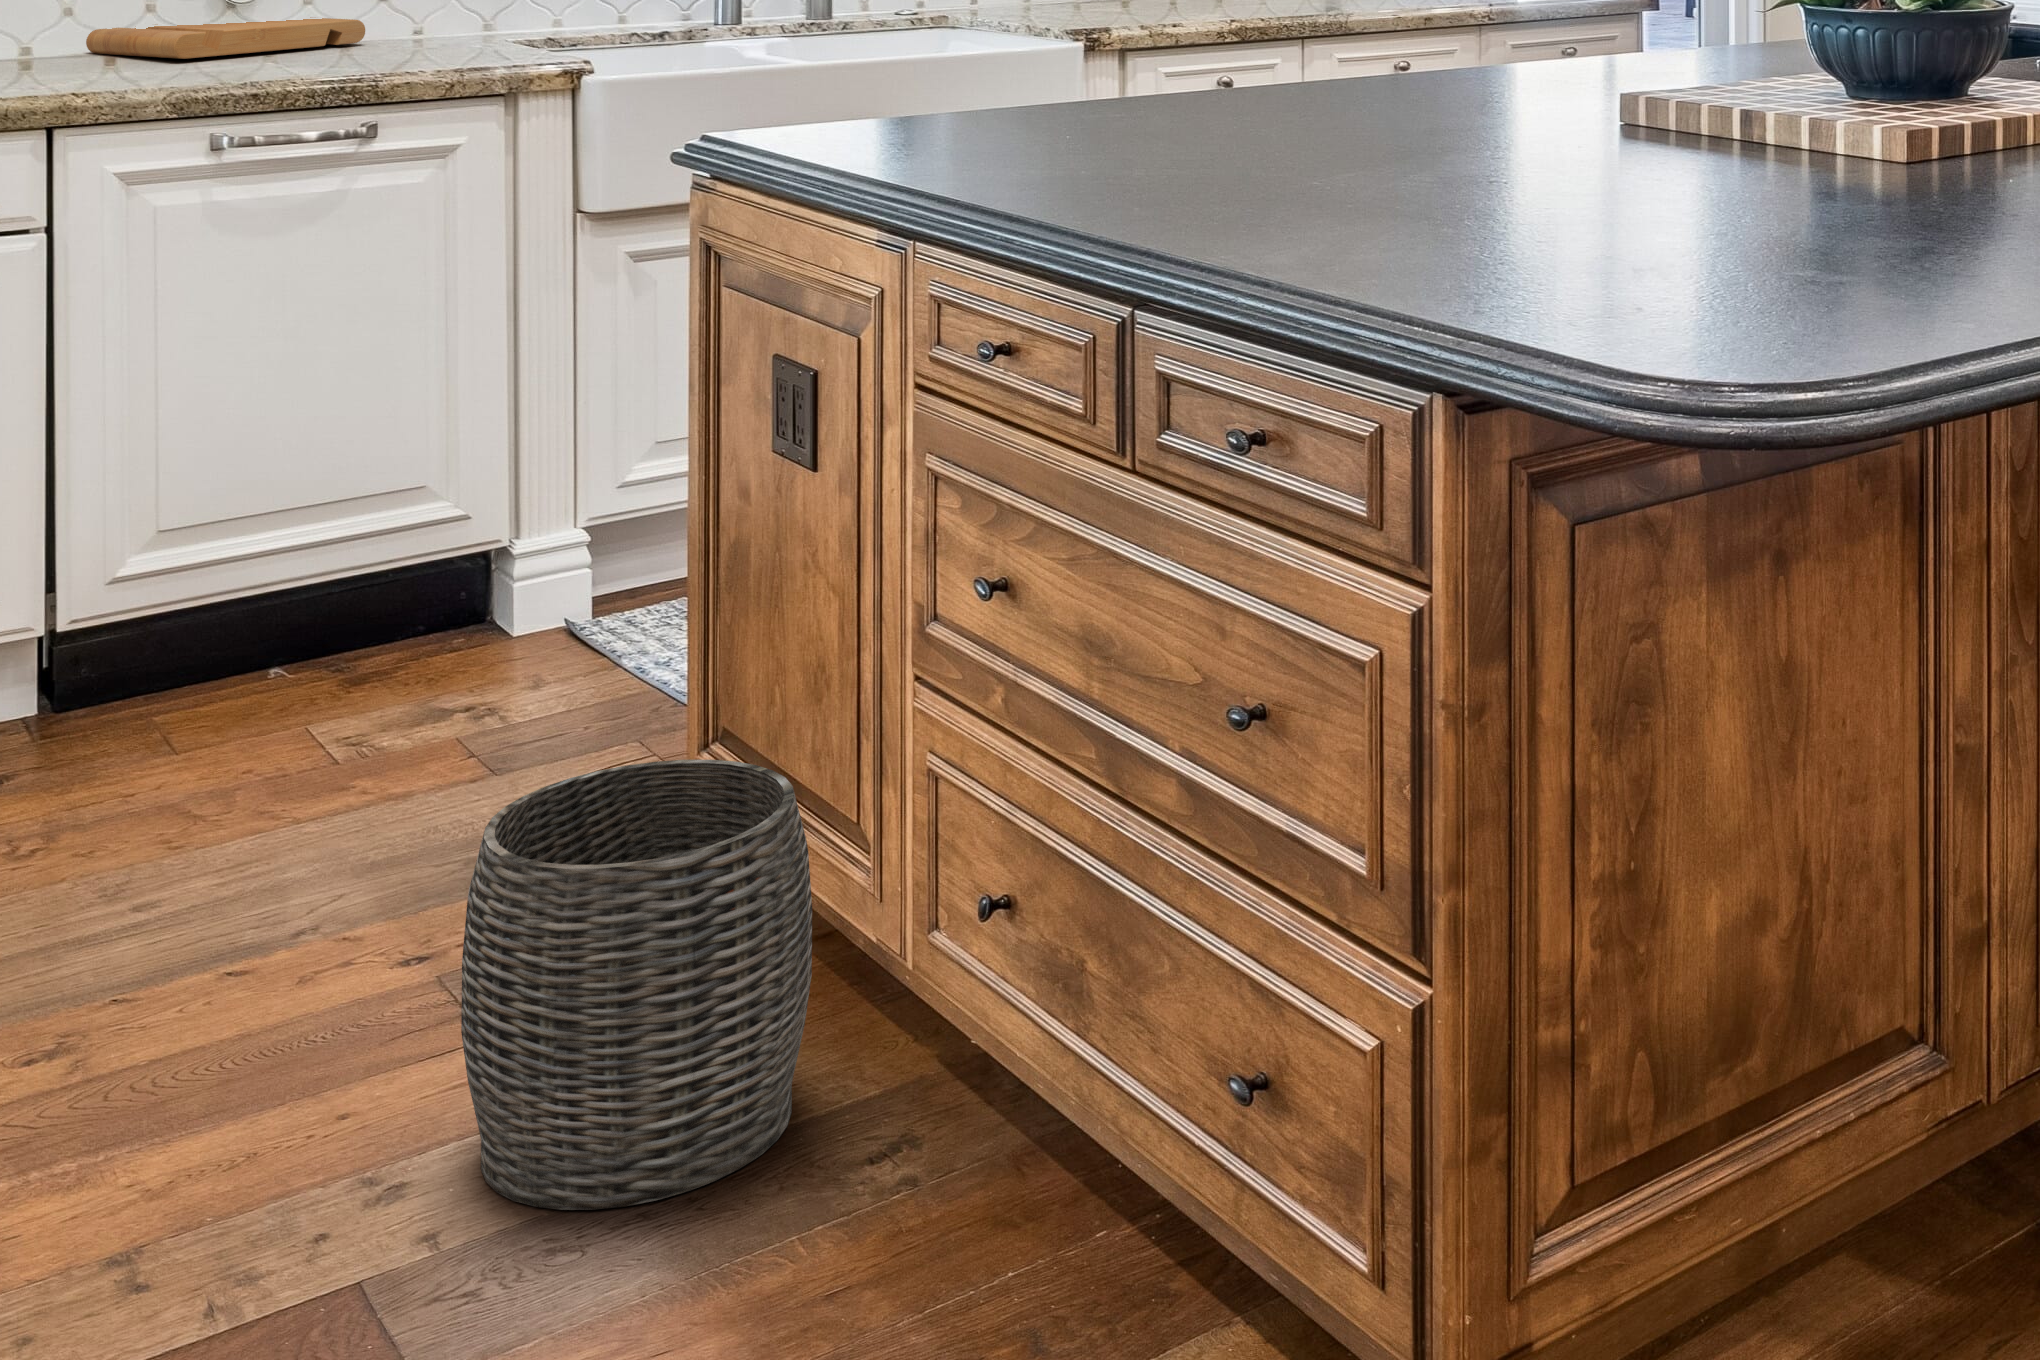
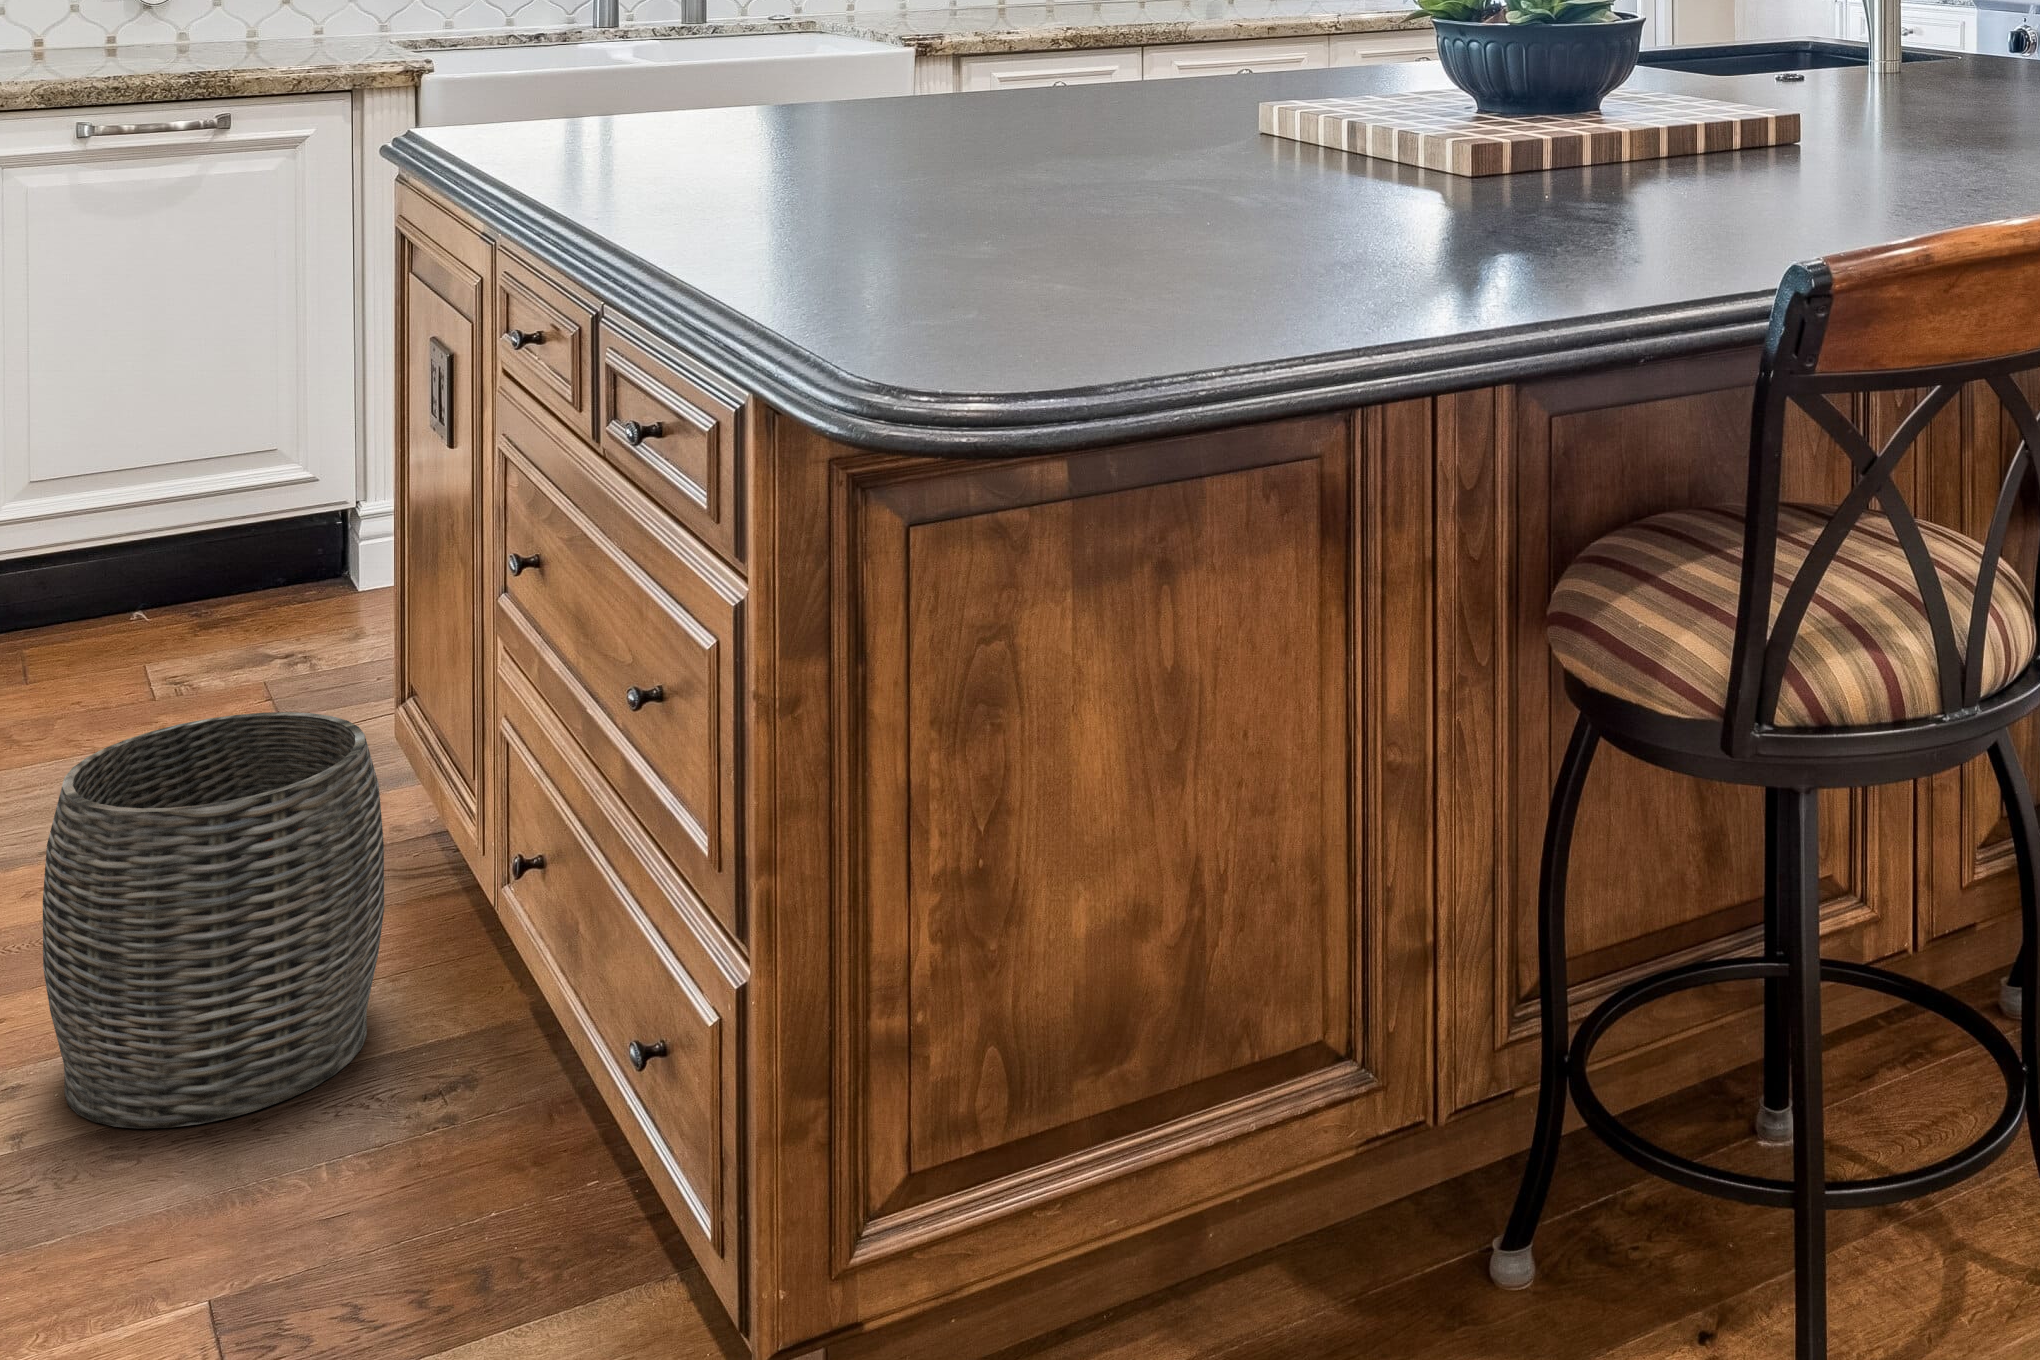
cutting board: present [86,18,365,59] -> none [21,15,272,53]

